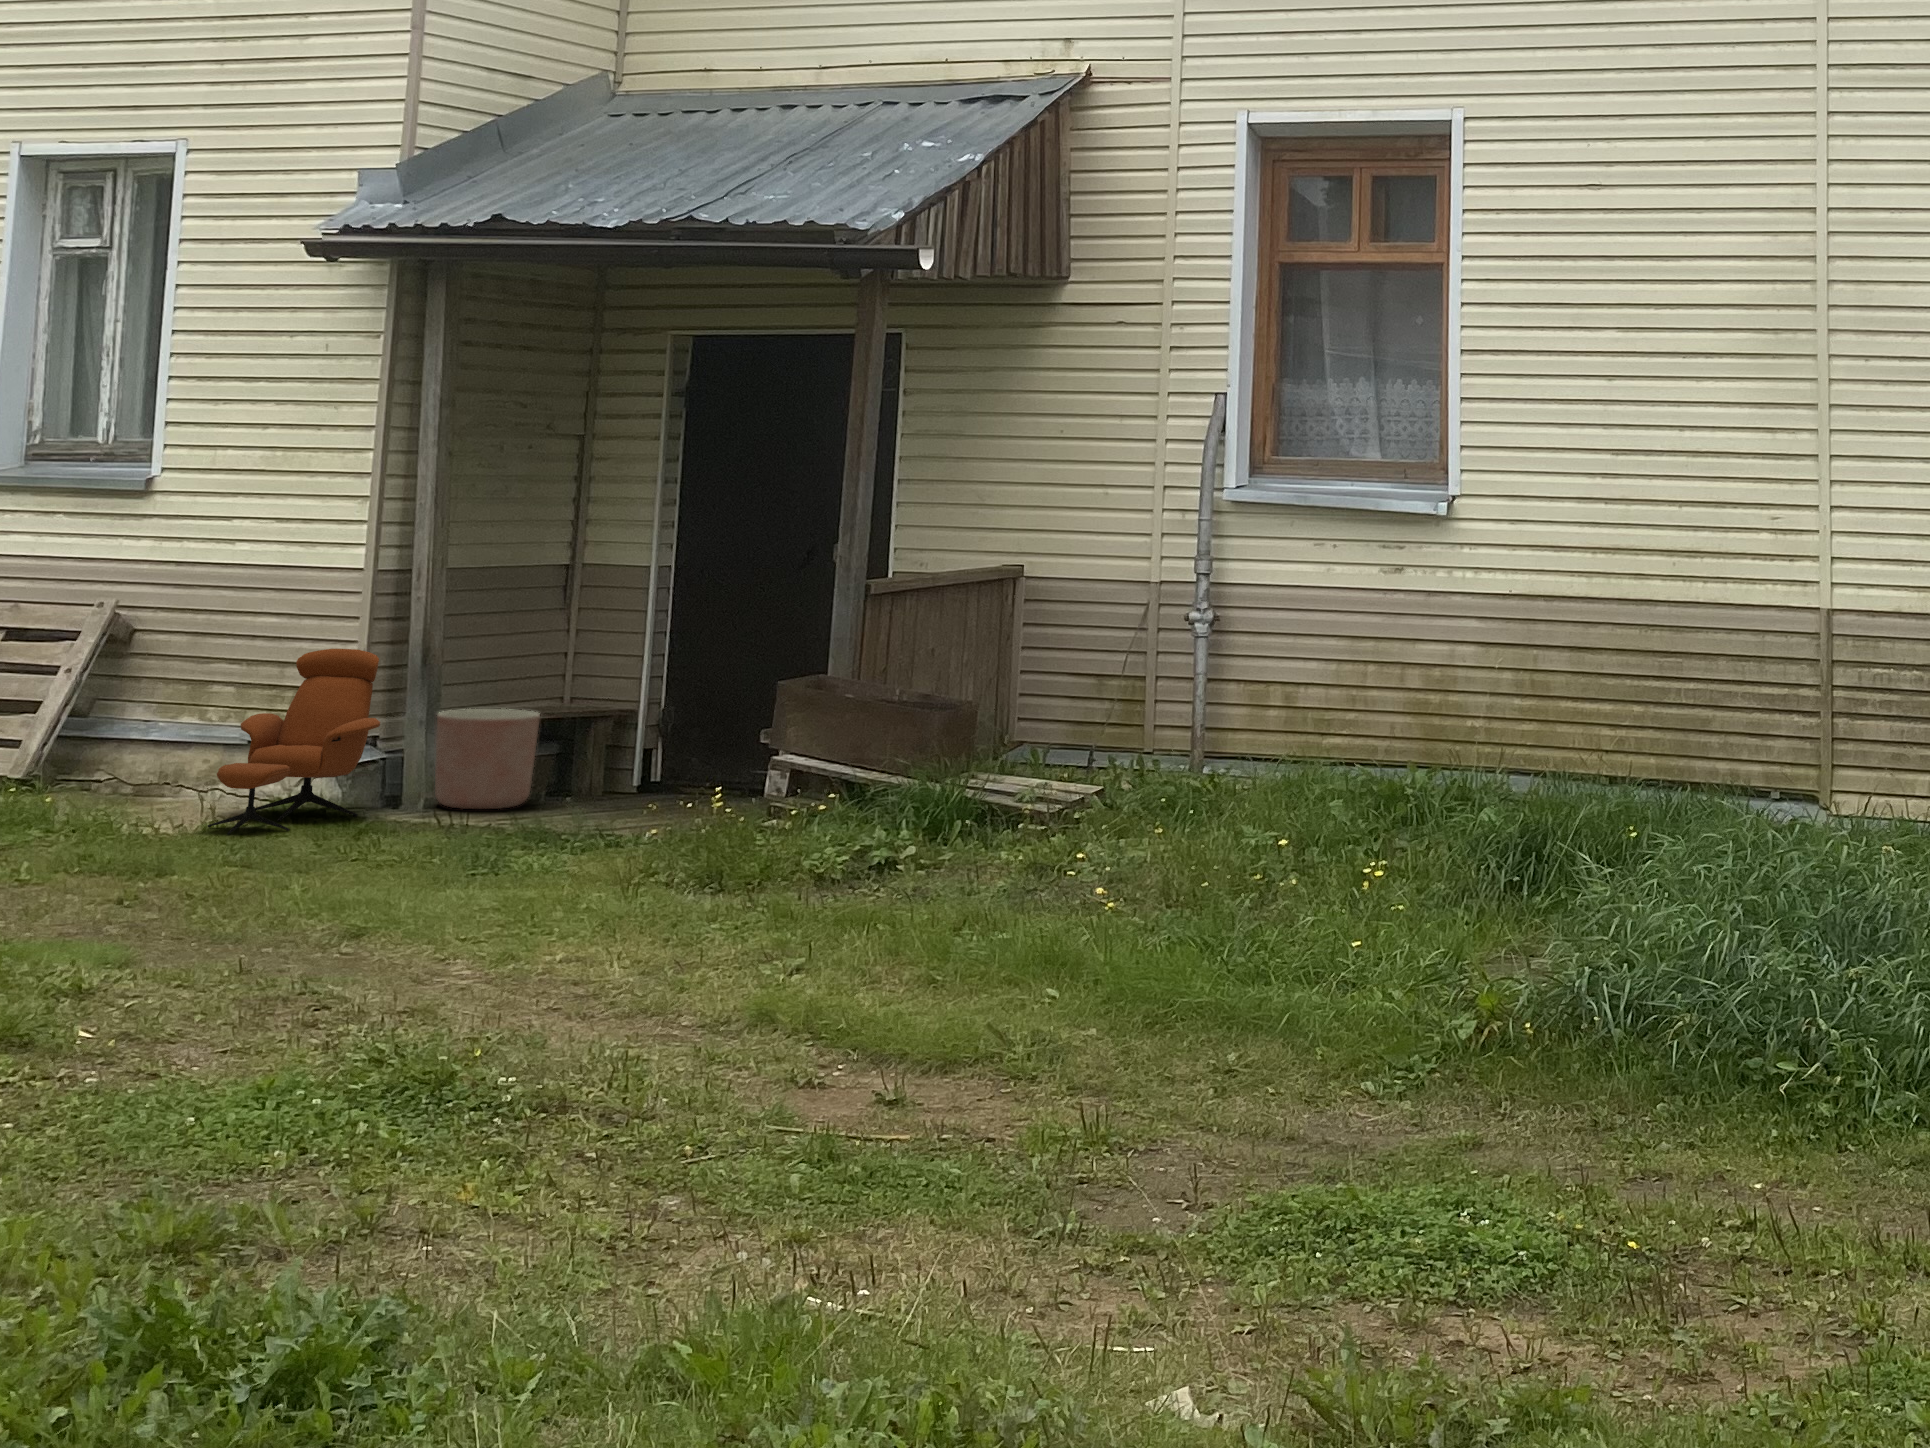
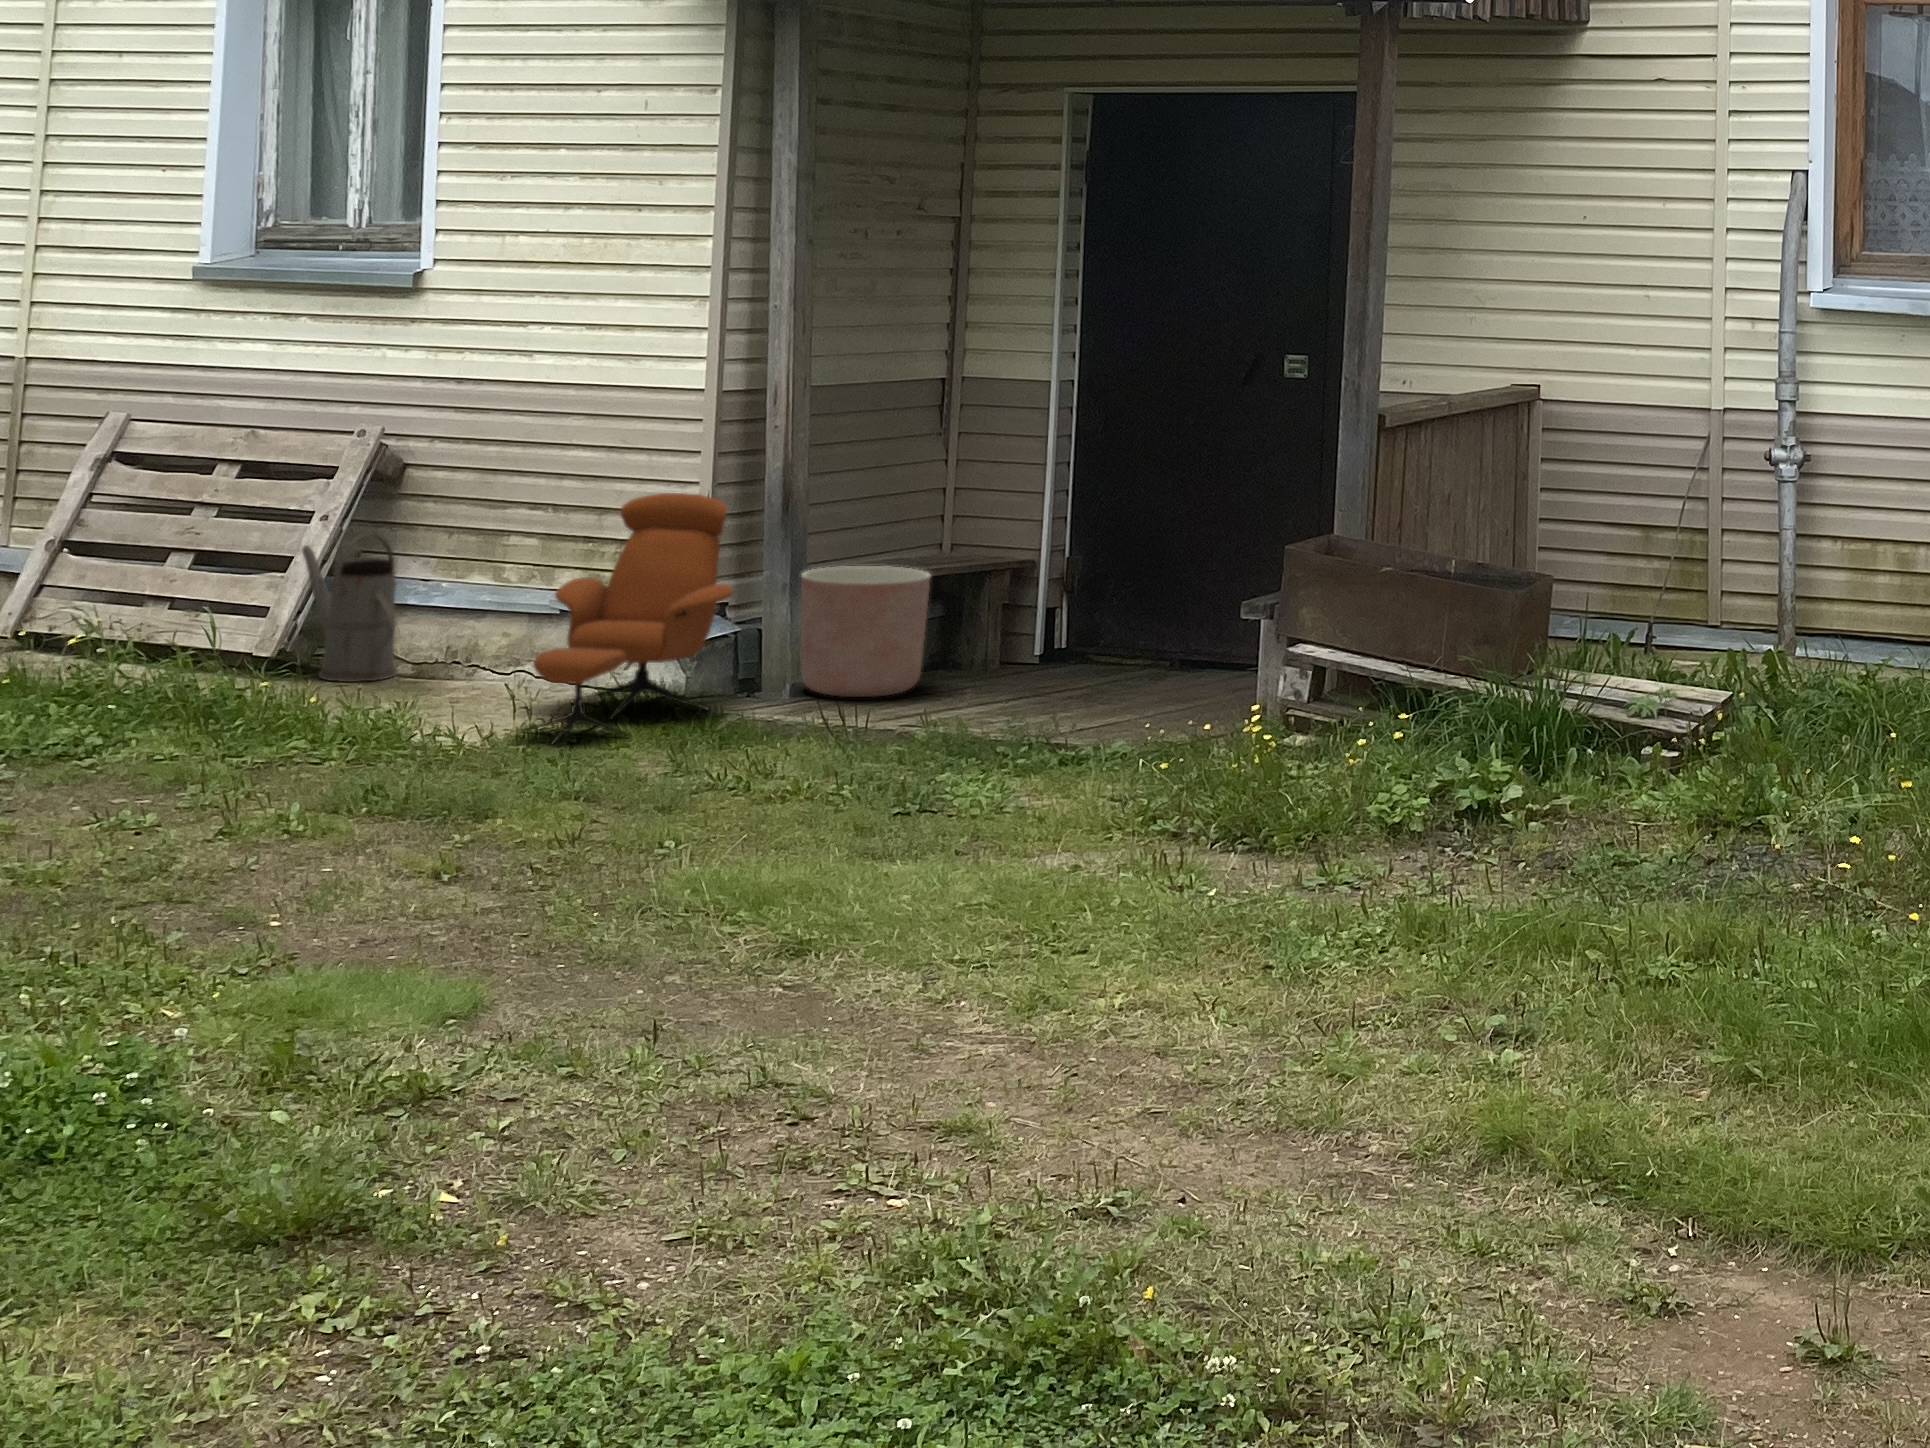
watering can: none [50,682,121,798] -> present [302,533,396,682]

